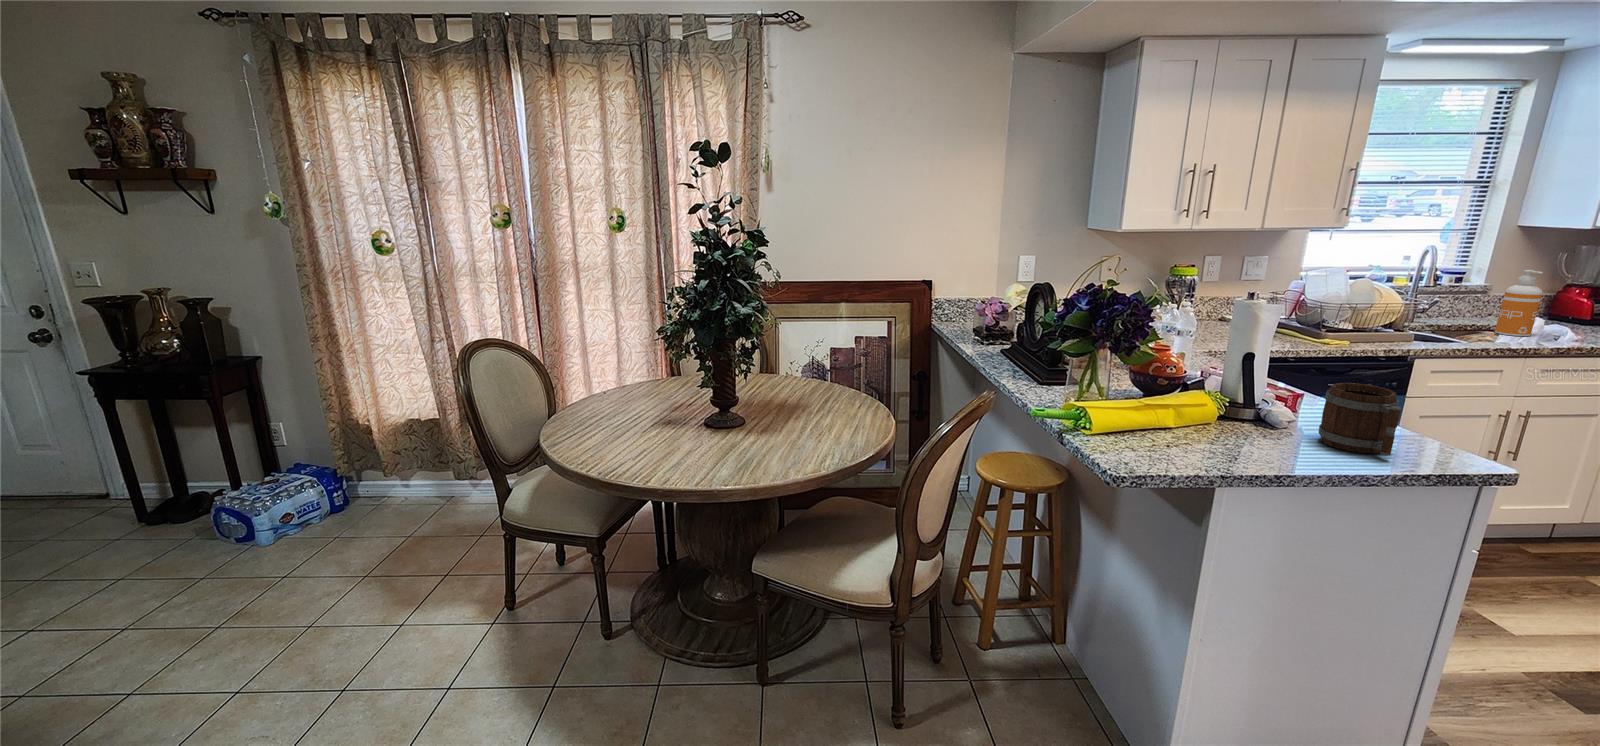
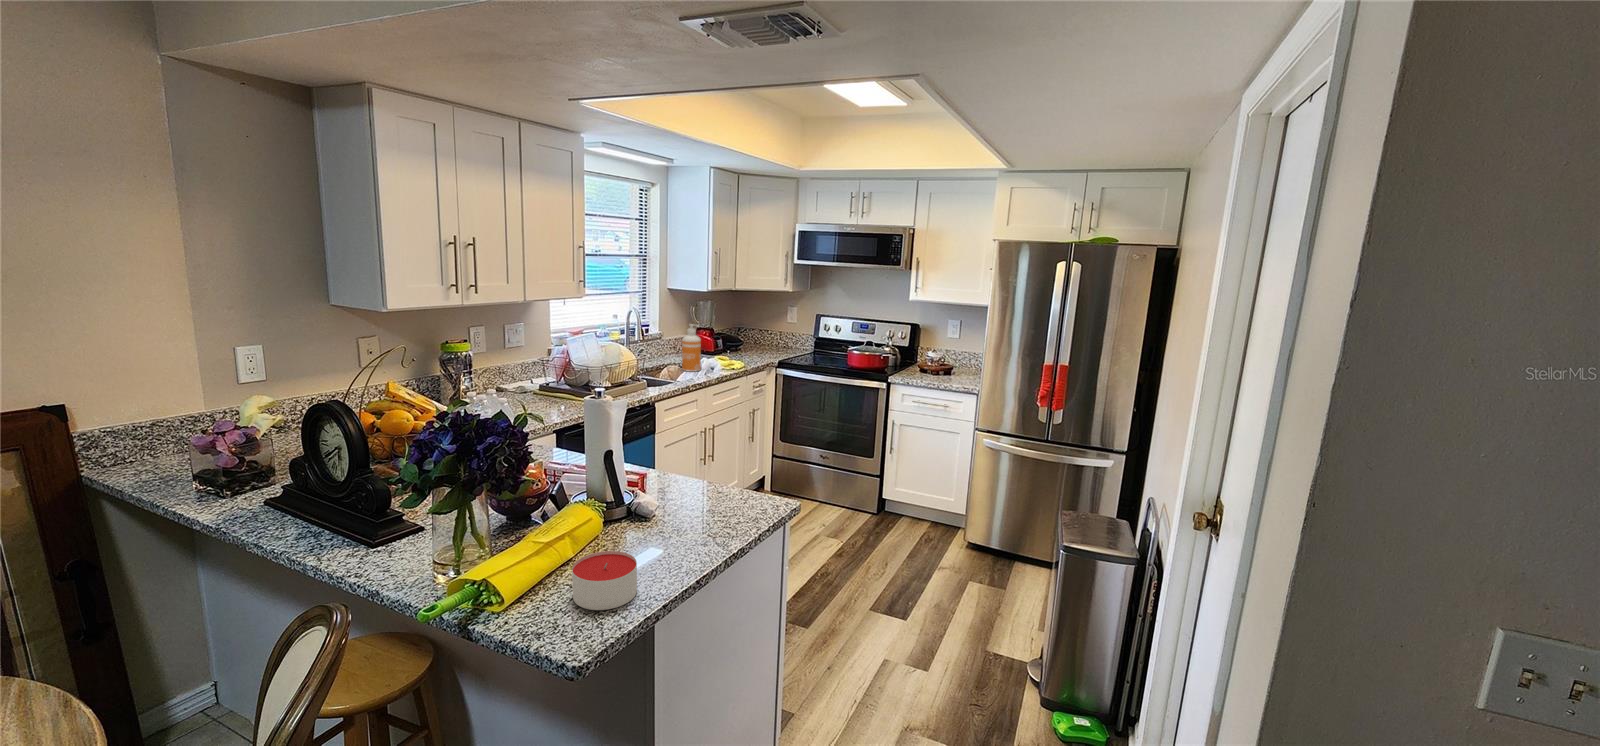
mug: present [1318,383,1402,456] -> none [683,461,741,525]
candle: none [1148,418,1215,464] -> present [572,551,637,610]

